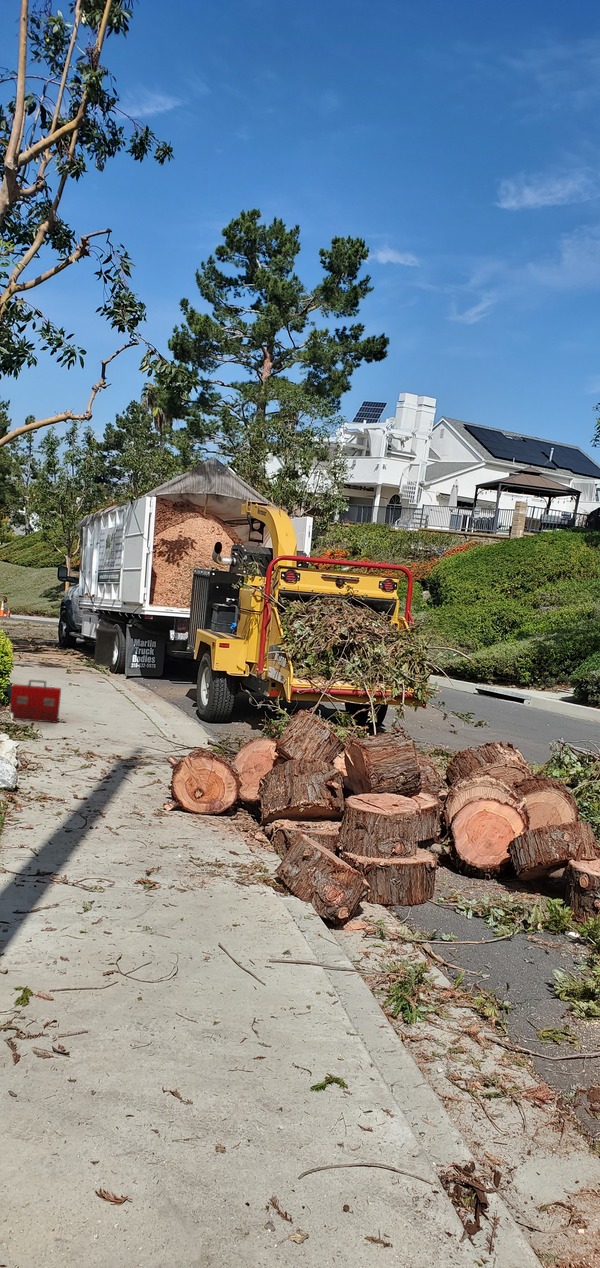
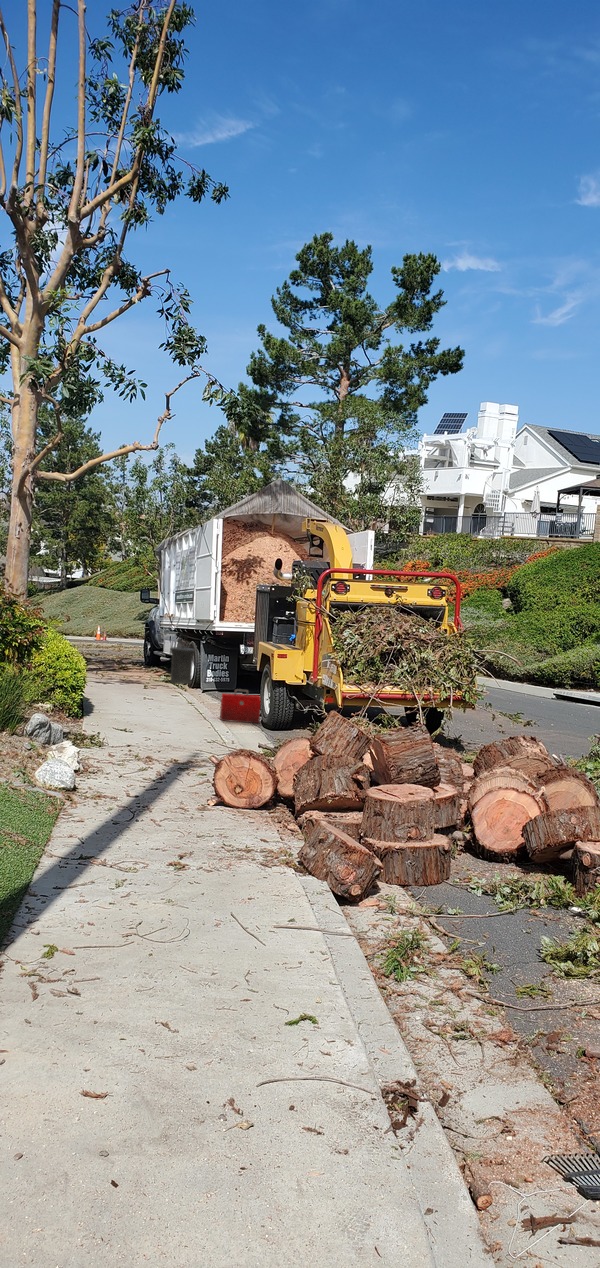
toolbox: present [10,680,61,723] -> present [220,689,261,723]

